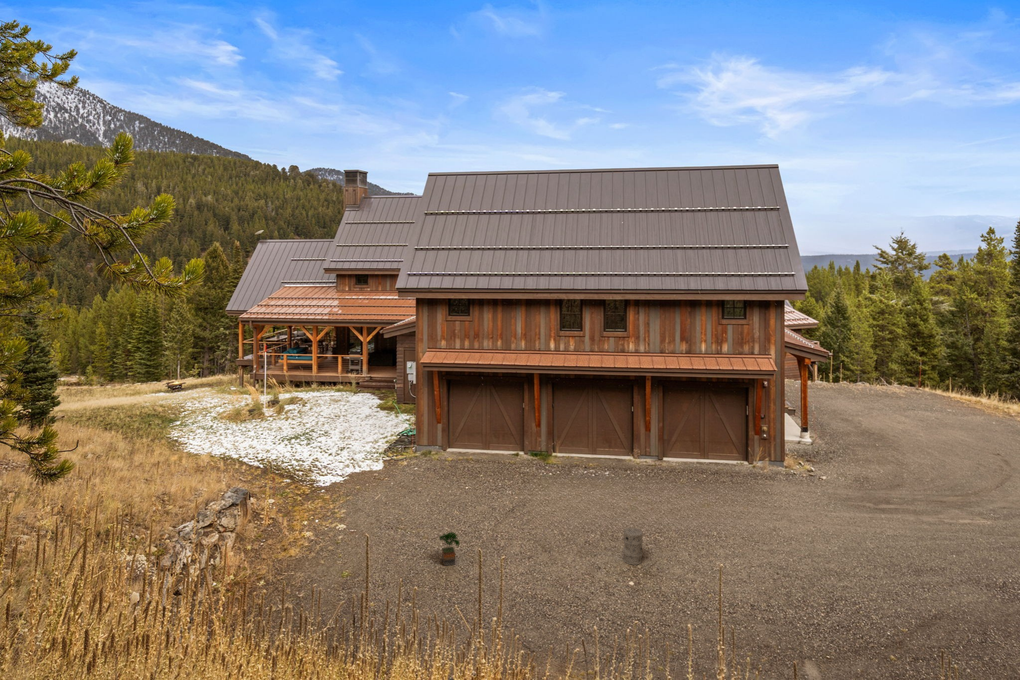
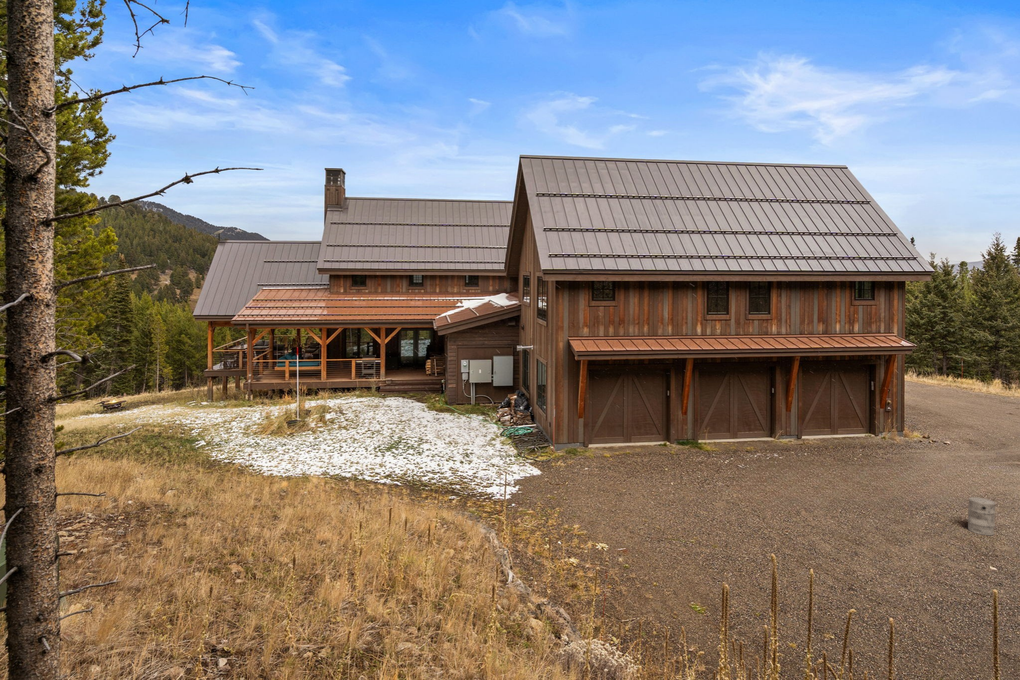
potted tree: present [439,532,459,566] -> none [819,523,852,564]

